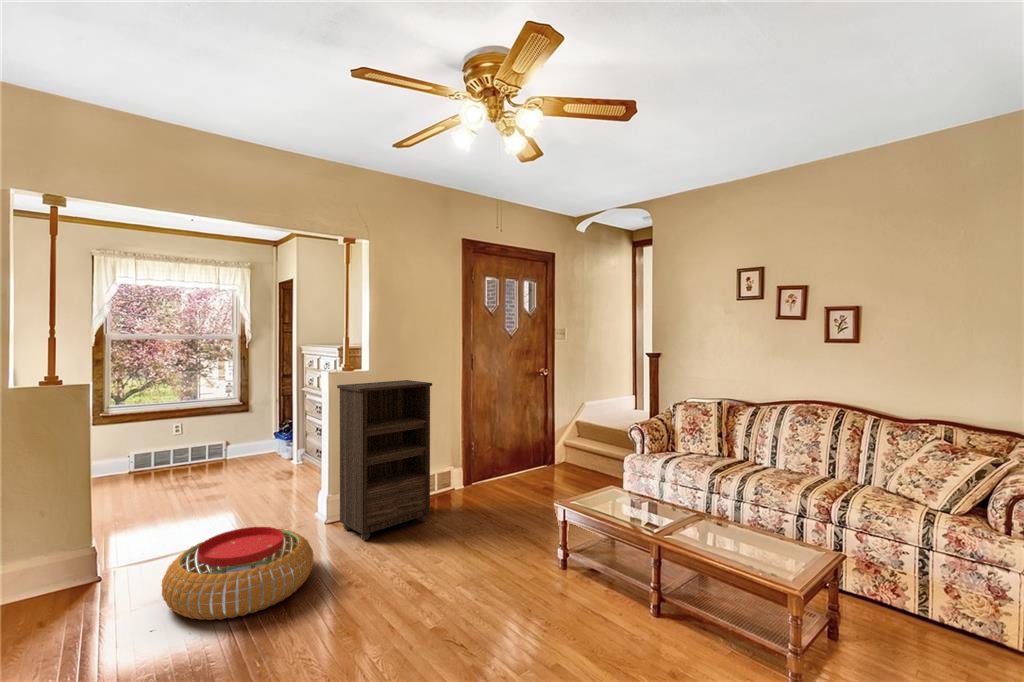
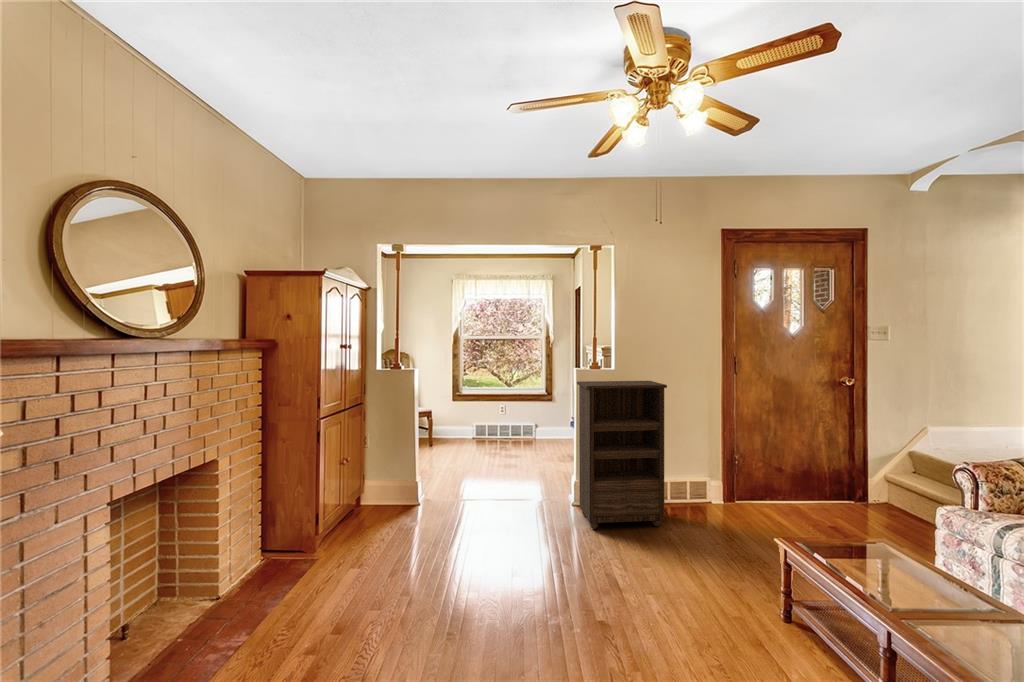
pouf: present [162,527,313,620] -> none [430,492,537,559]

